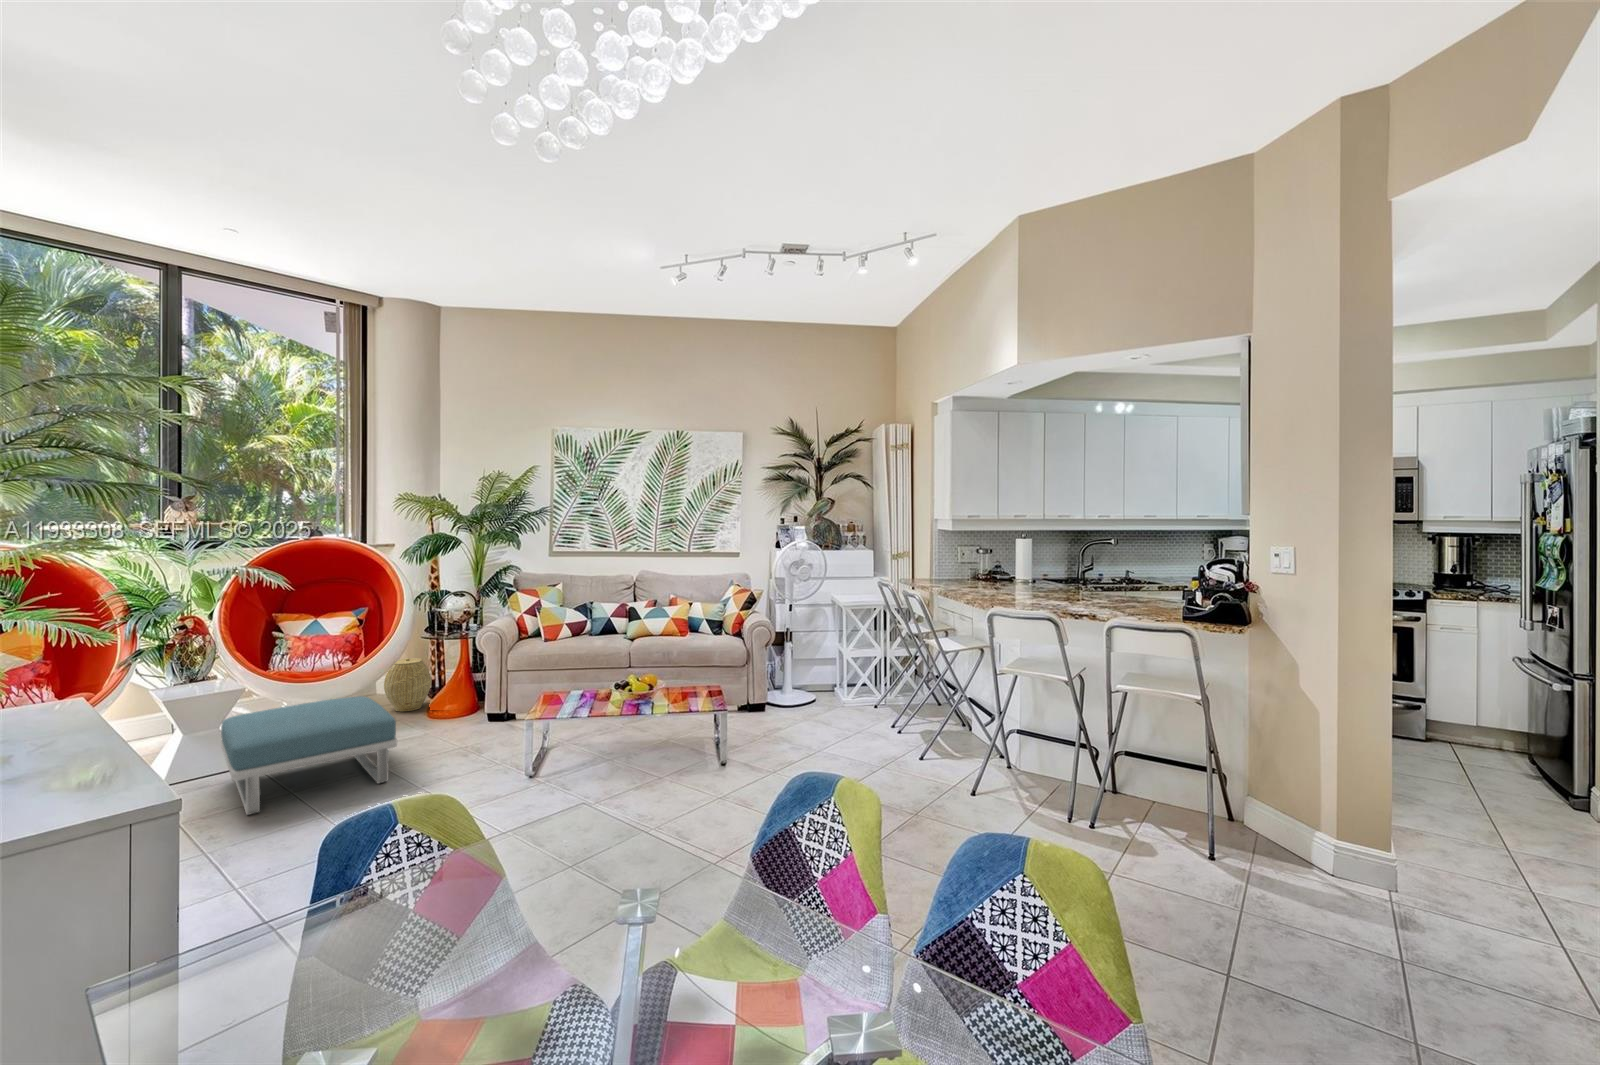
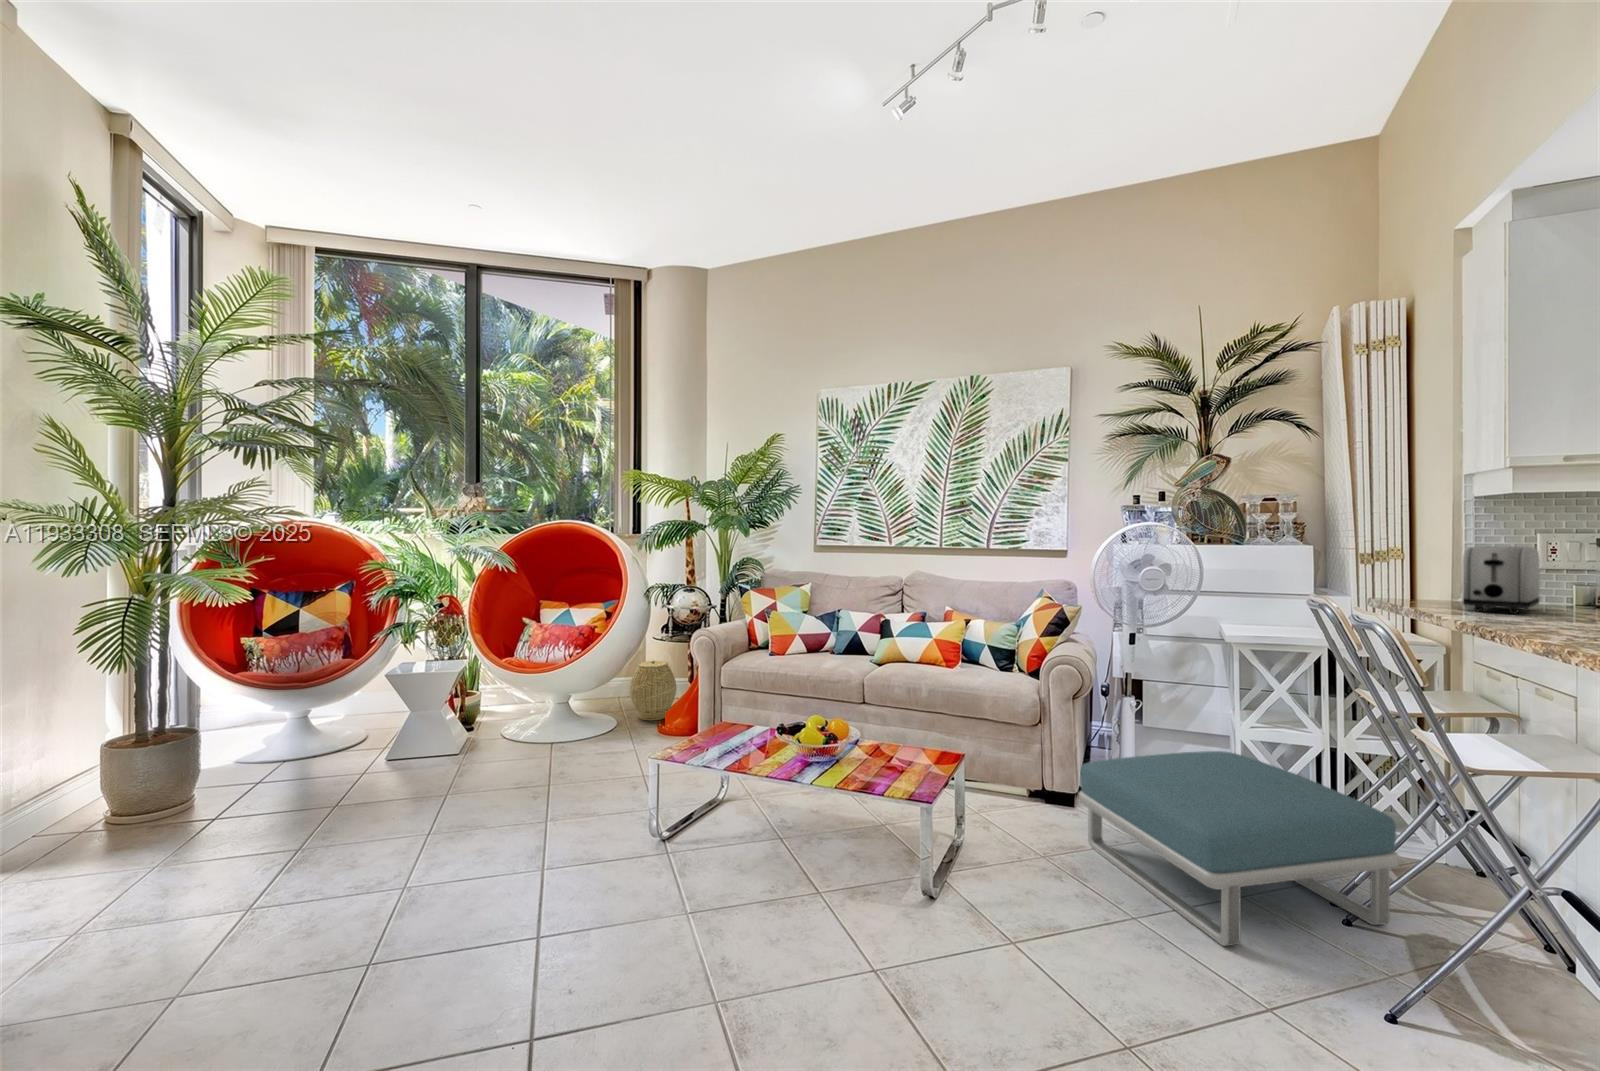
toaster: none [936,550,962,582] -> present [1463,546,1540,614]
footstool: present [221,696,397,815] -> present [1079,751,1399,946]

